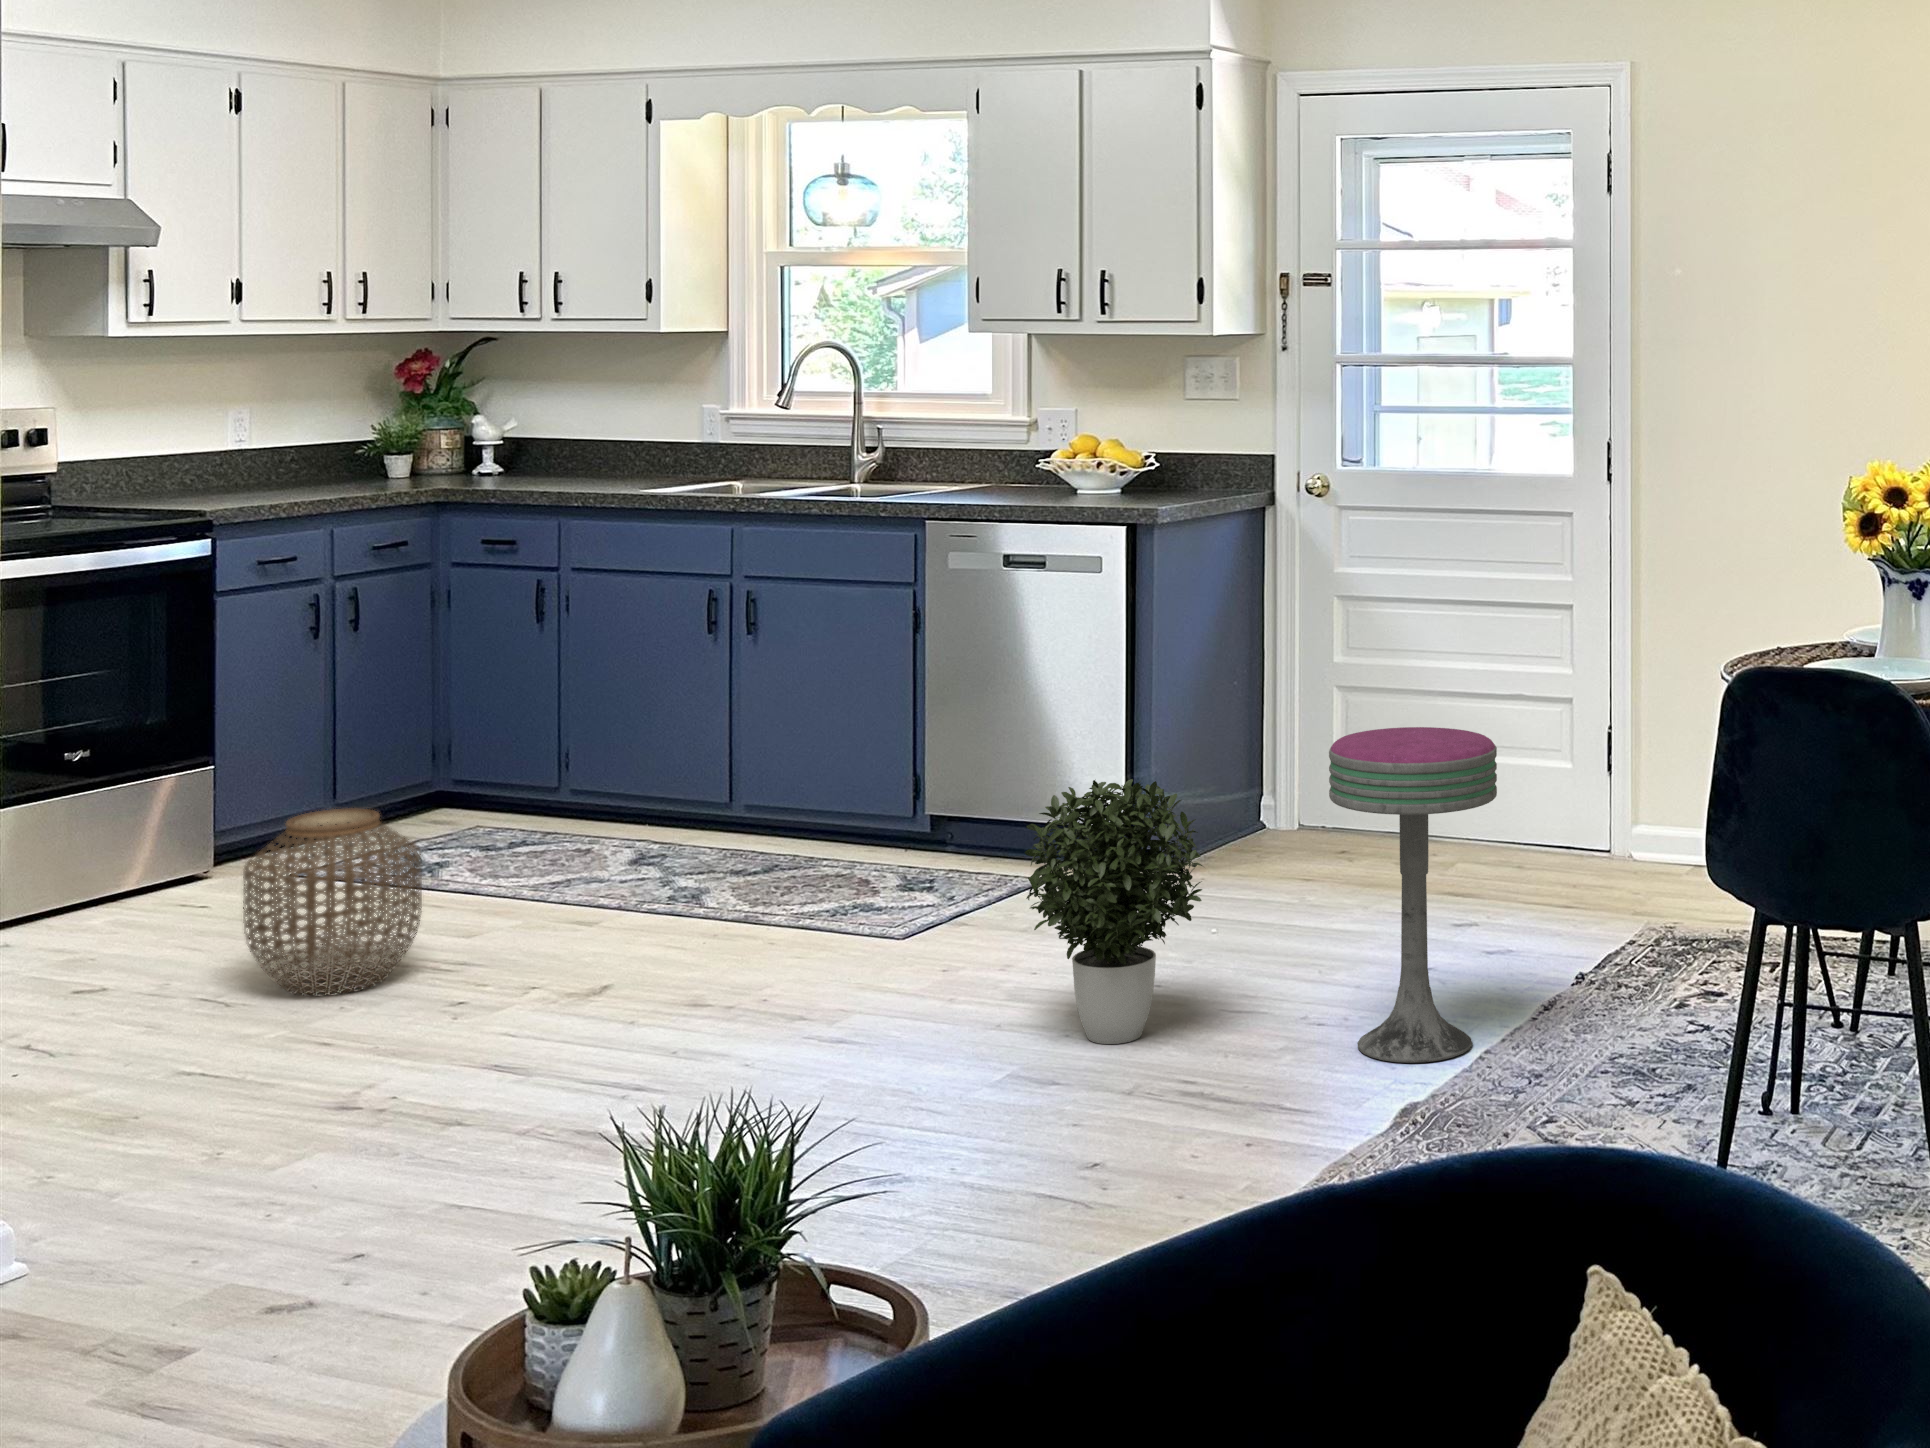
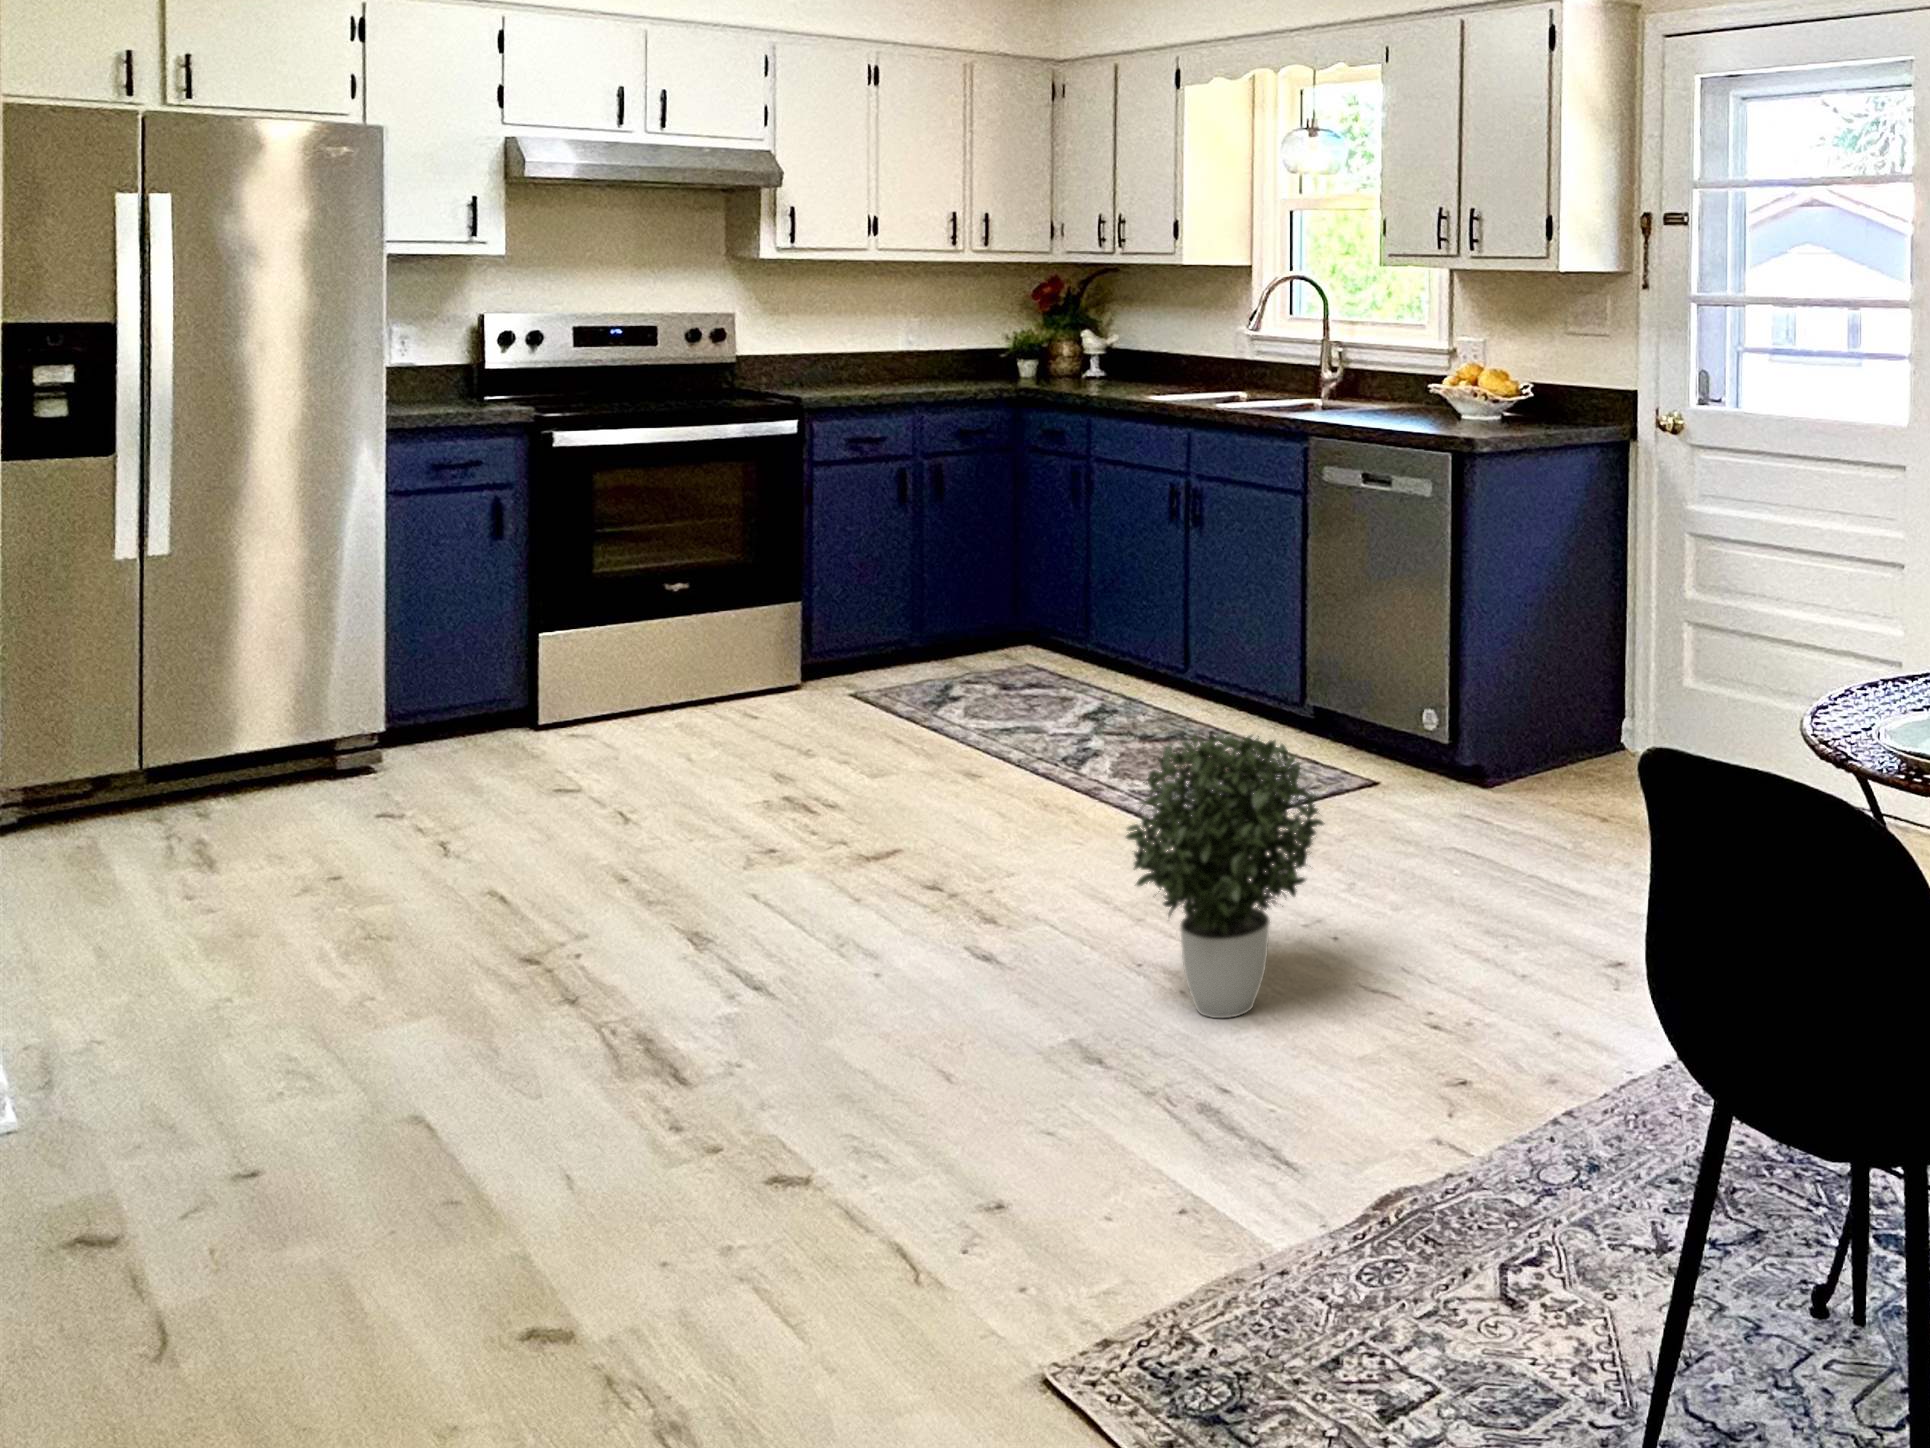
bar stool: present [1329,727,1497,1063] -> none [1409,710,1604,1115]
woven basket: present [243,808,422,995] -> none [628,667,783,832]

